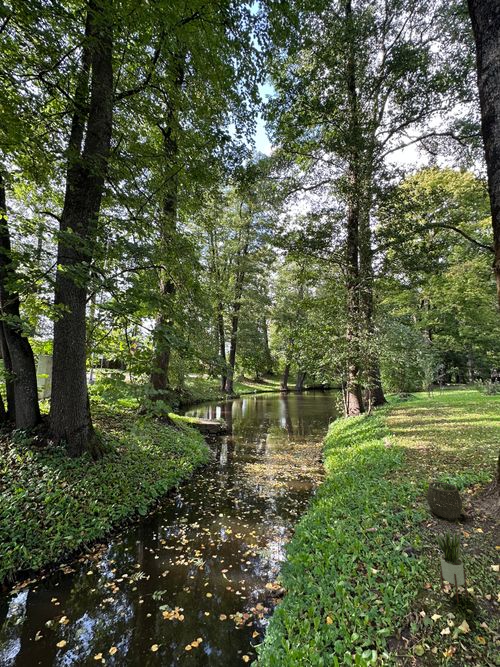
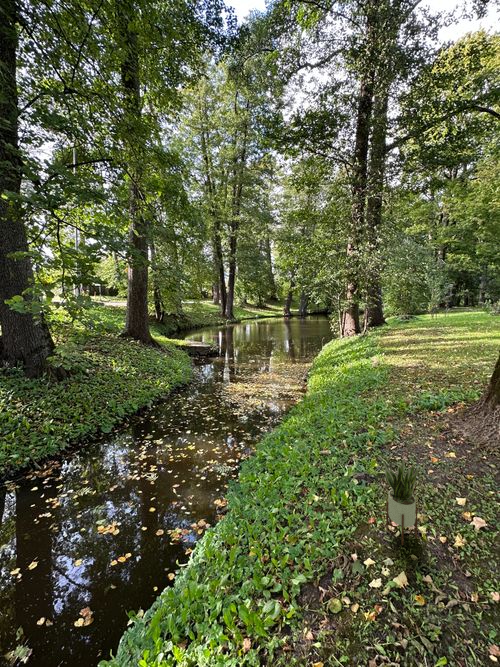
woven basket: present [427,482,462,519] -> none [397,401,437,441]

